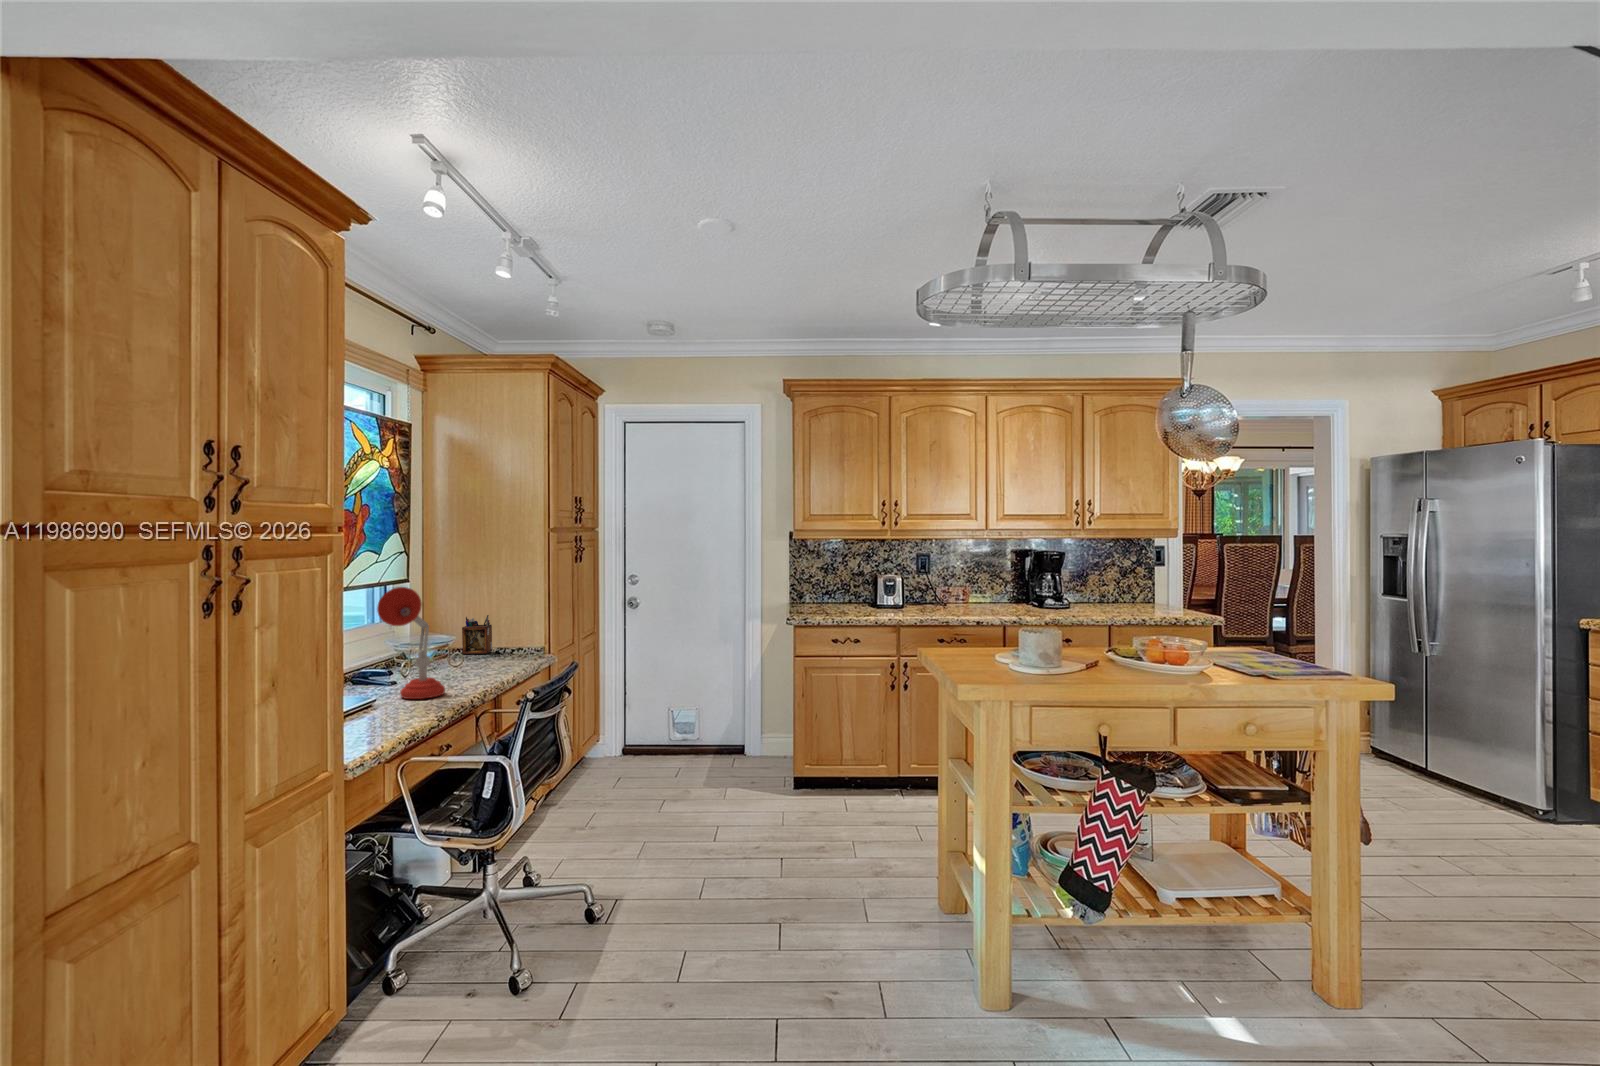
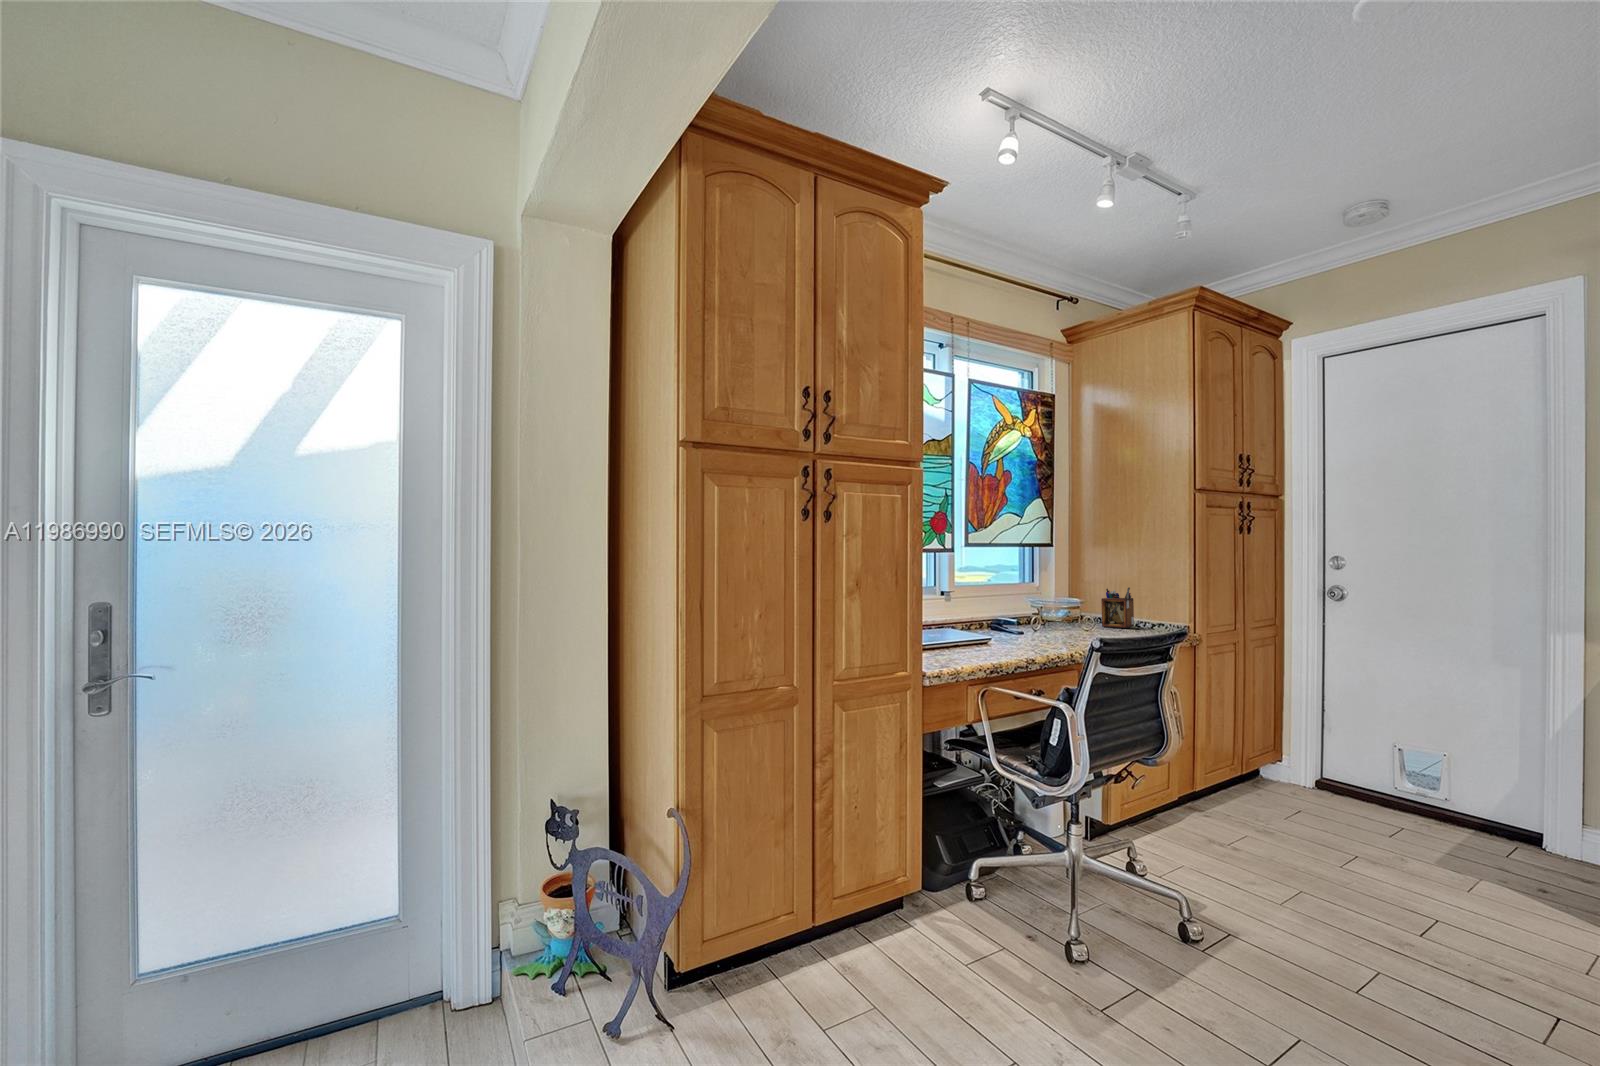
desk lamp: present [377,587,445,699] -> none [987,536,1052,647]

